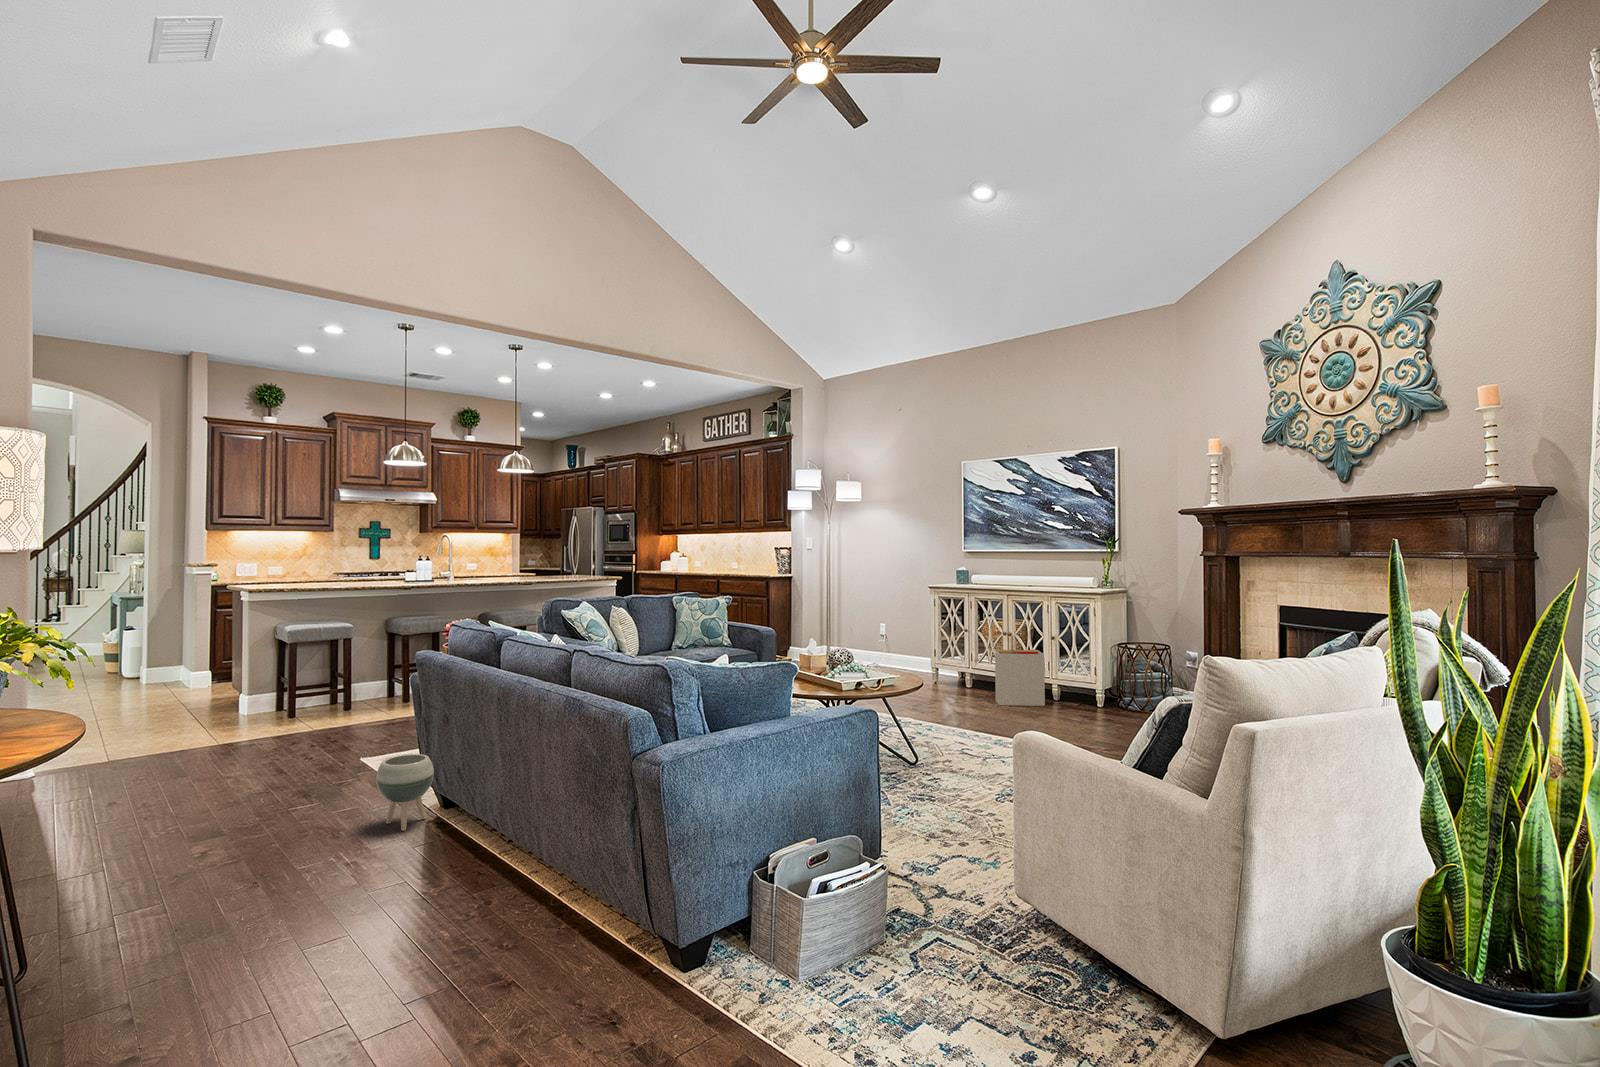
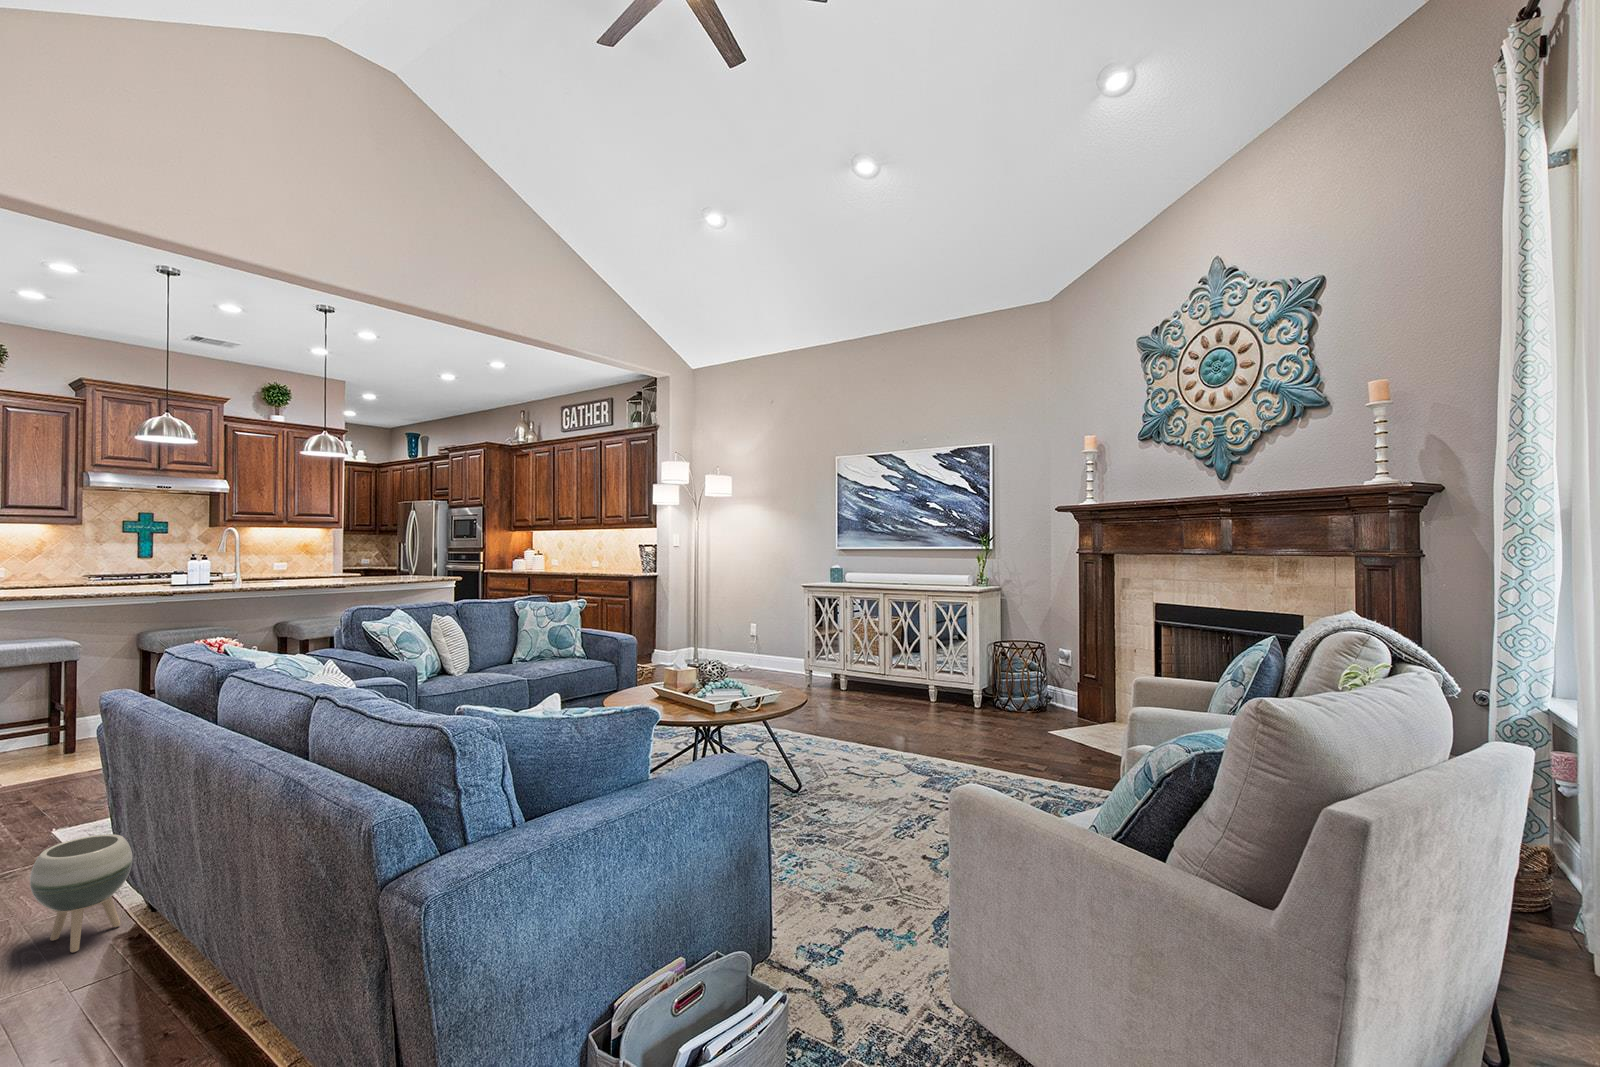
storage bin: present [995,636,1045,706] -> none [872,638,923,712]

